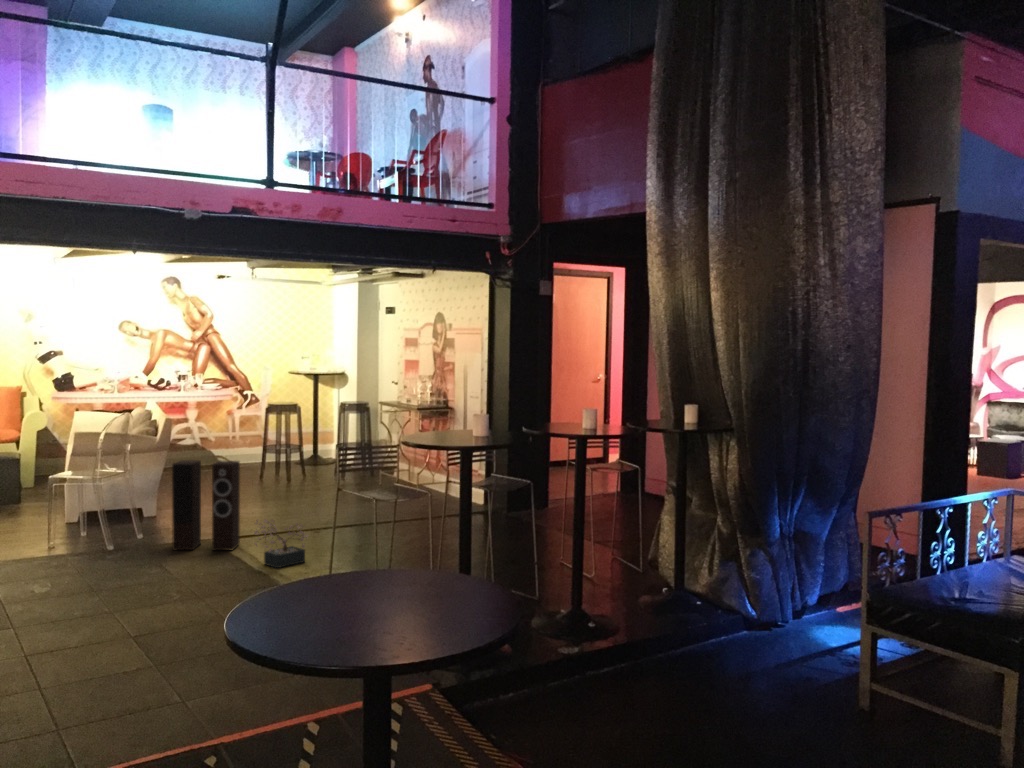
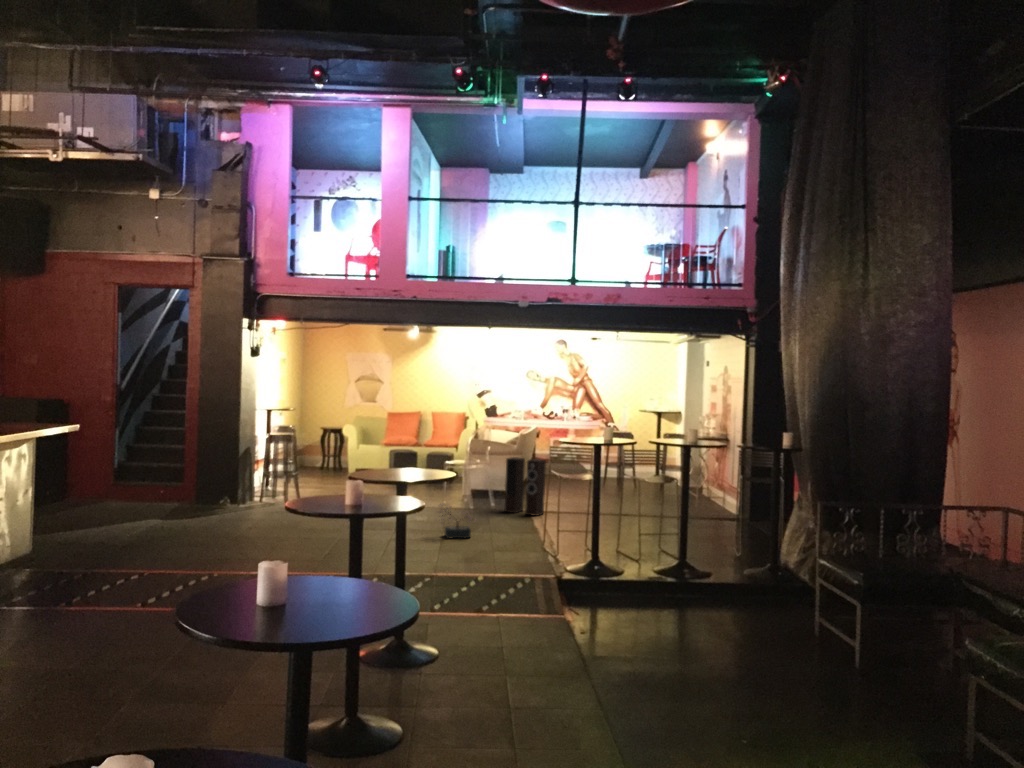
decorative plant: present [254,520,308,568] -> present [440,504,472,538]

